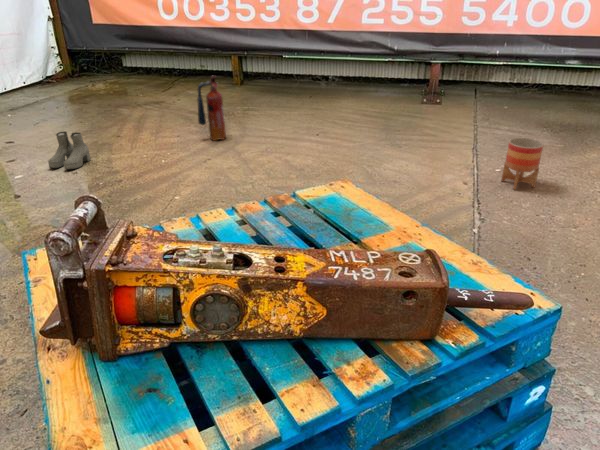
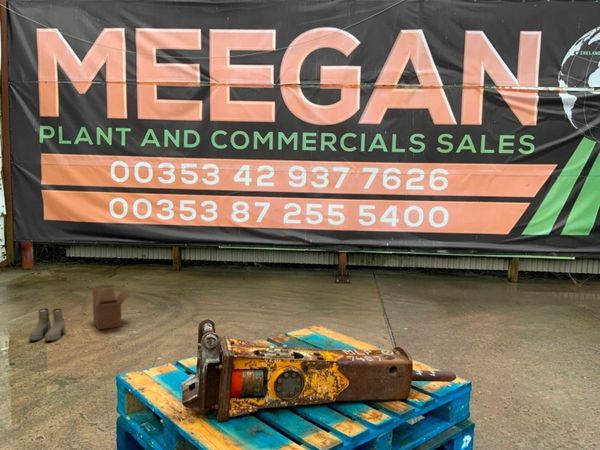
fire extinguisher: present [197,76,226,141] -> present [15,242,34,270]
cardboard box: none [118,108,158,157] -> present [92,288,129,329]
planter: present [502,138,543,189] -> none [408,302,434,340]

